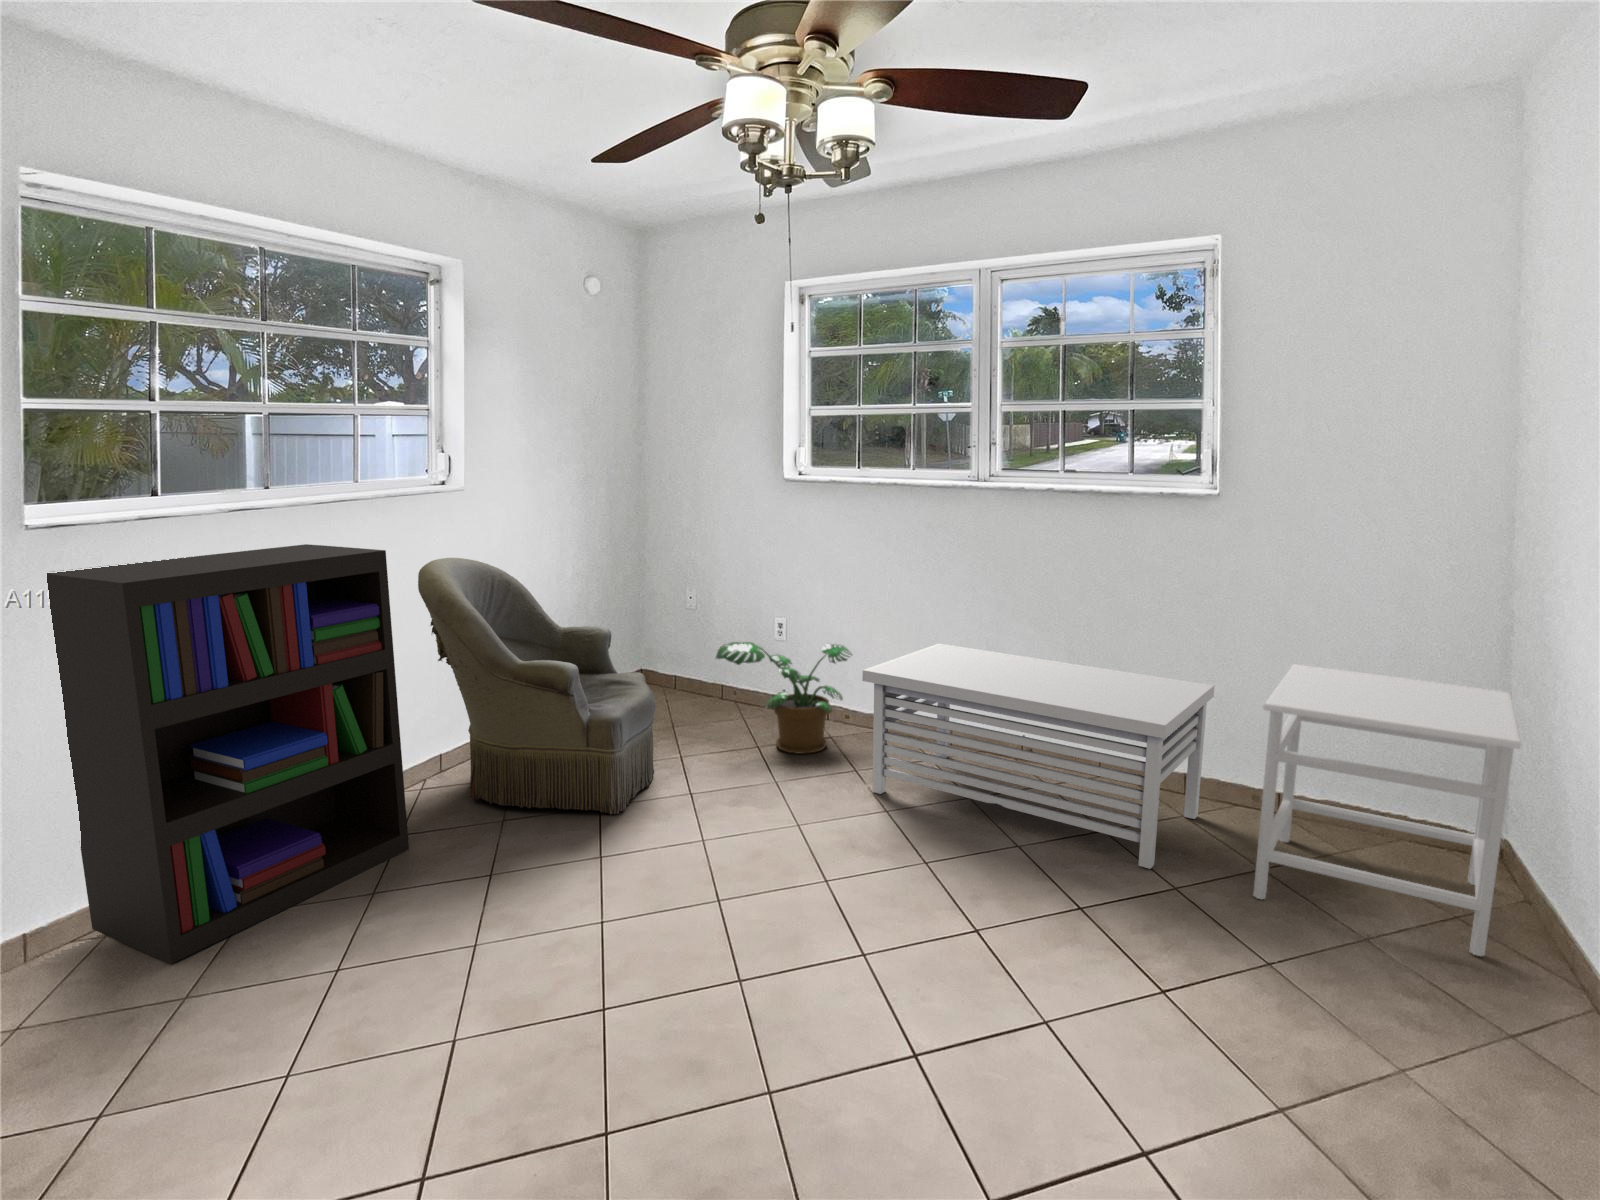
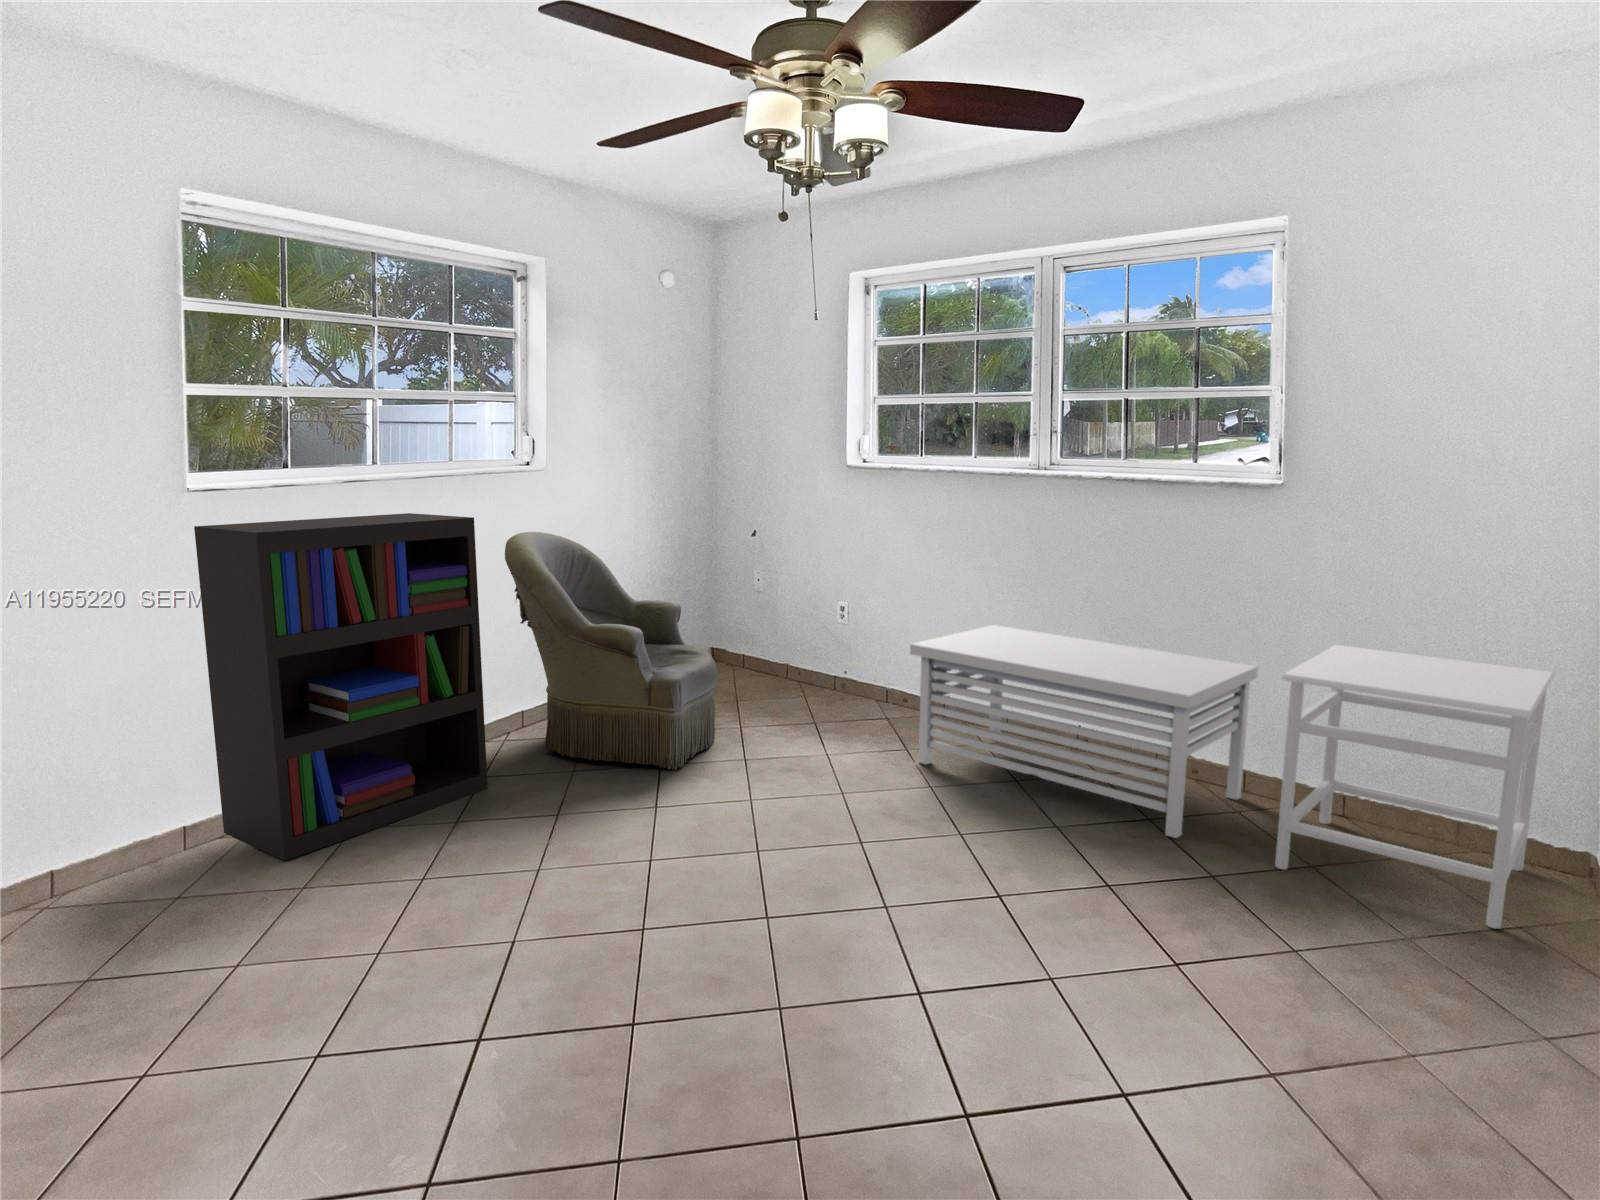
potted plant: present [716,642,852,754] -> none [777,620,912,728]

